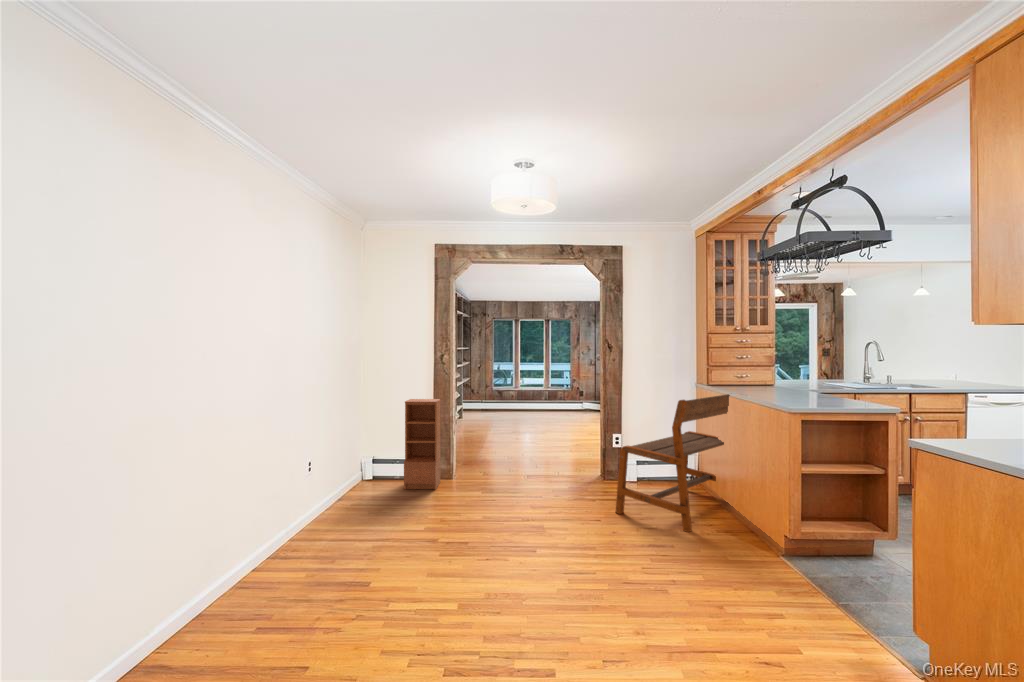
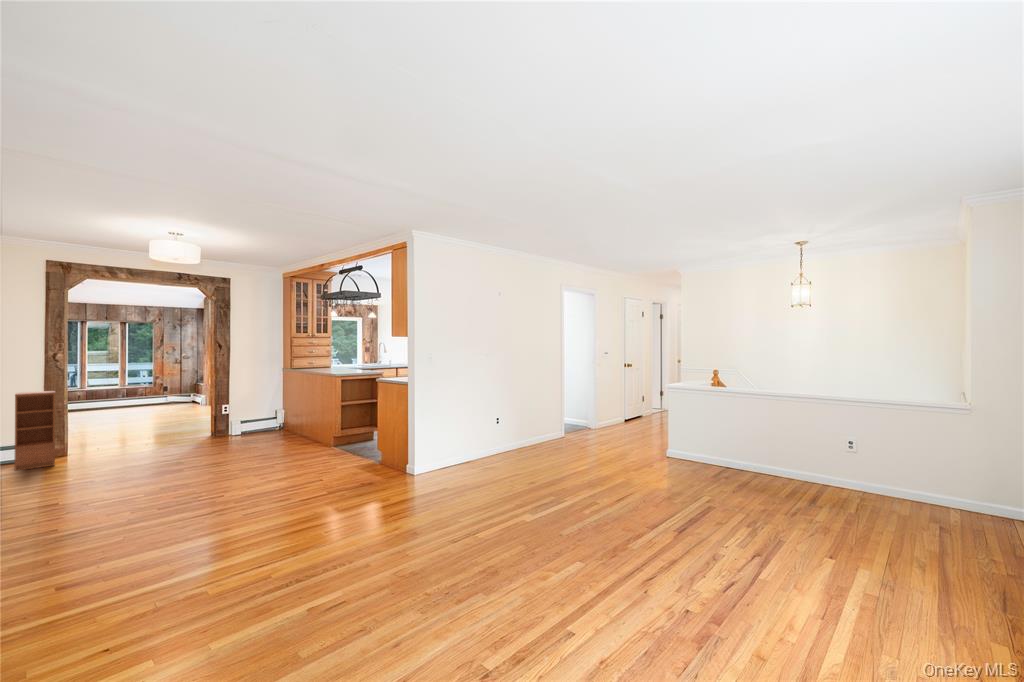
bench: present [616,394,730,532] -> none [232,371,313,450]

